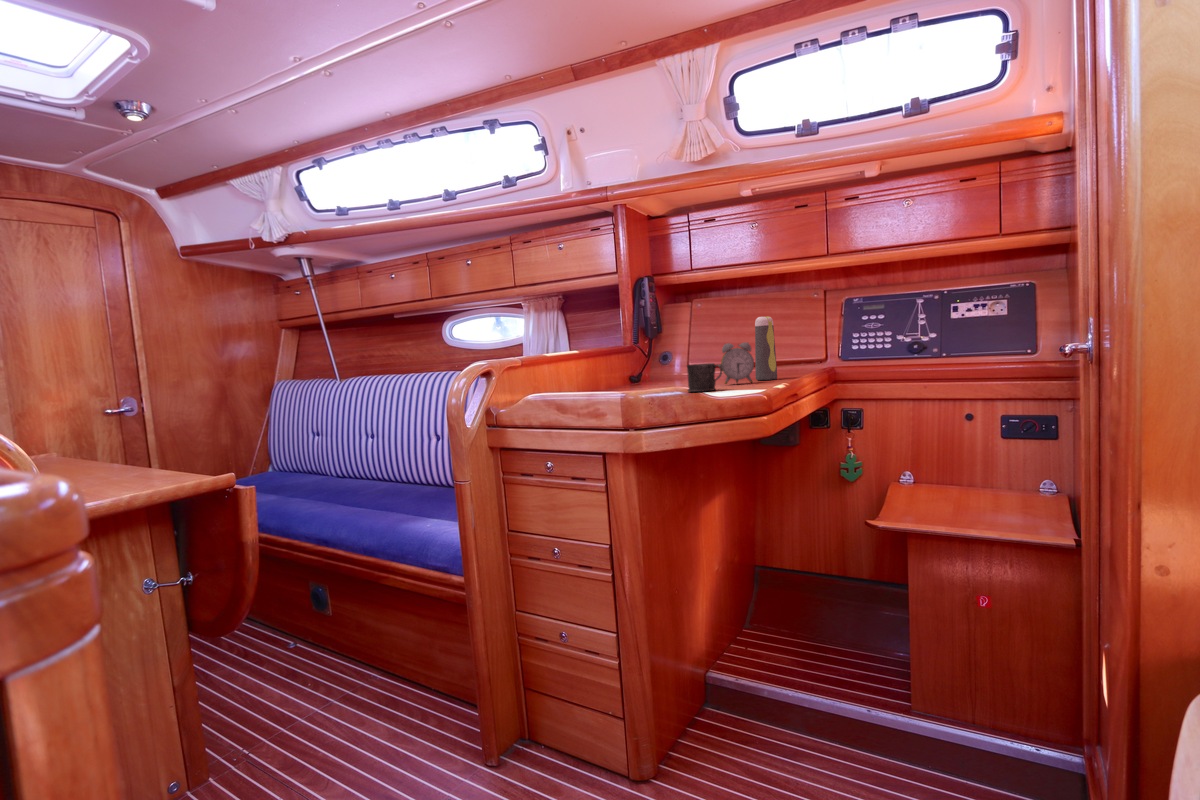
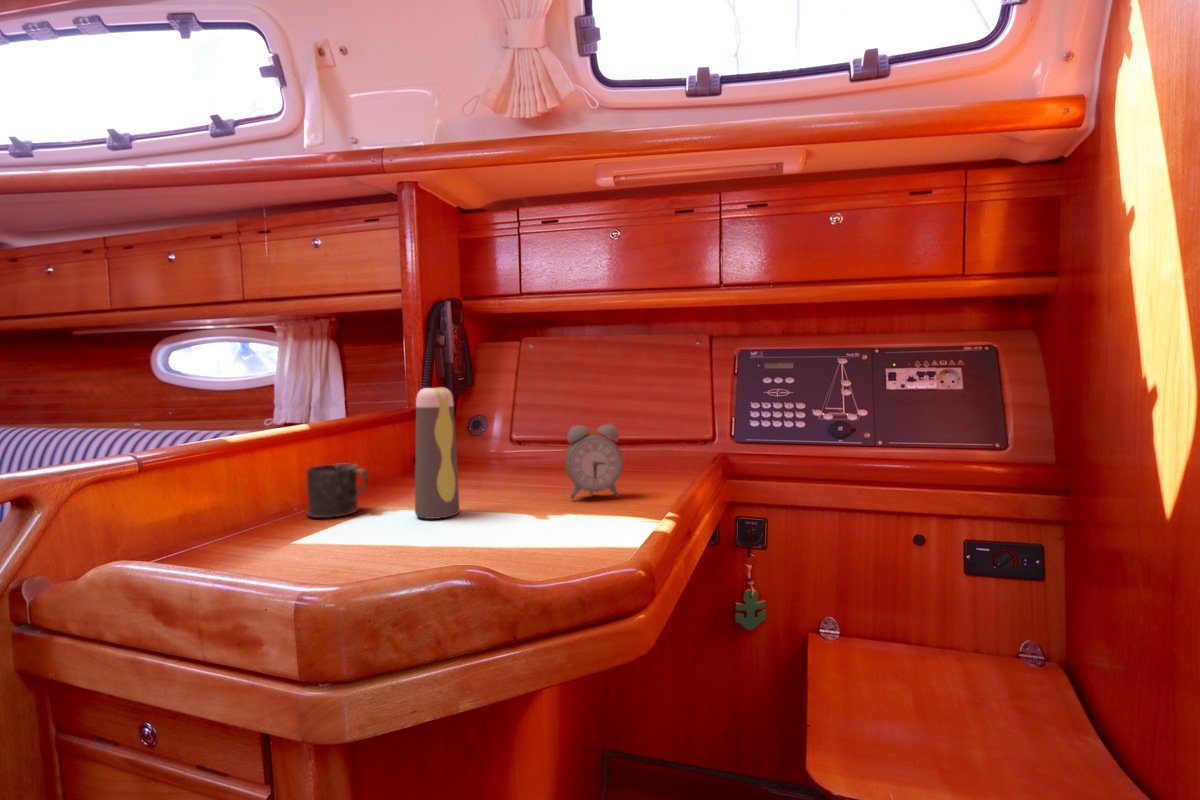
water bottle: present [755,316,777,380] -> present [415,388,460,519]
mug: present [687,363,722,392] -> present [306,464,368,518]

